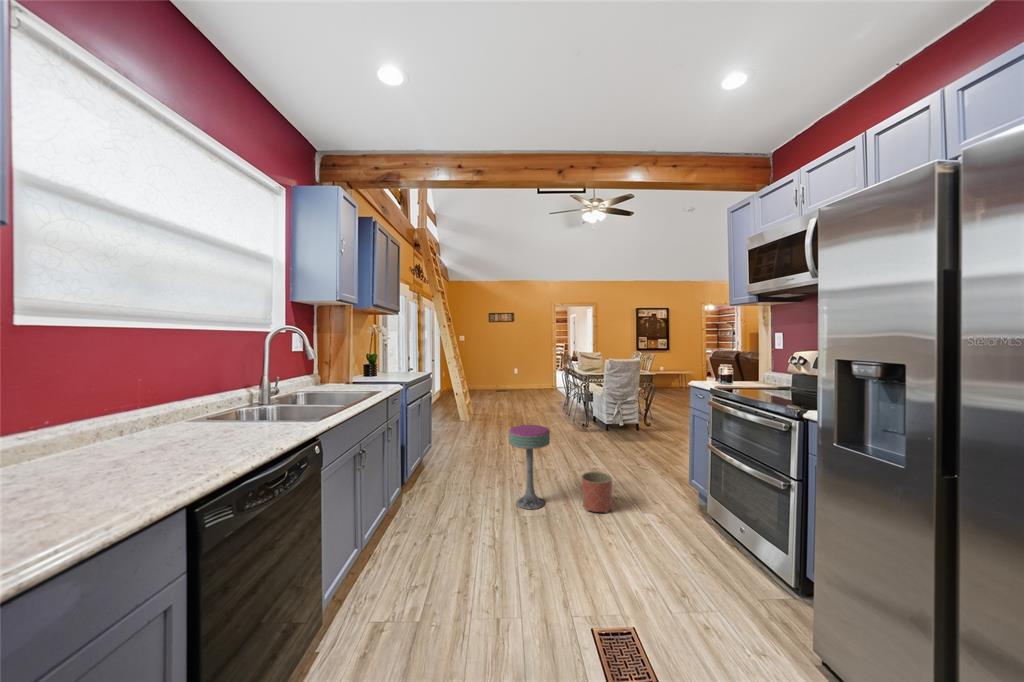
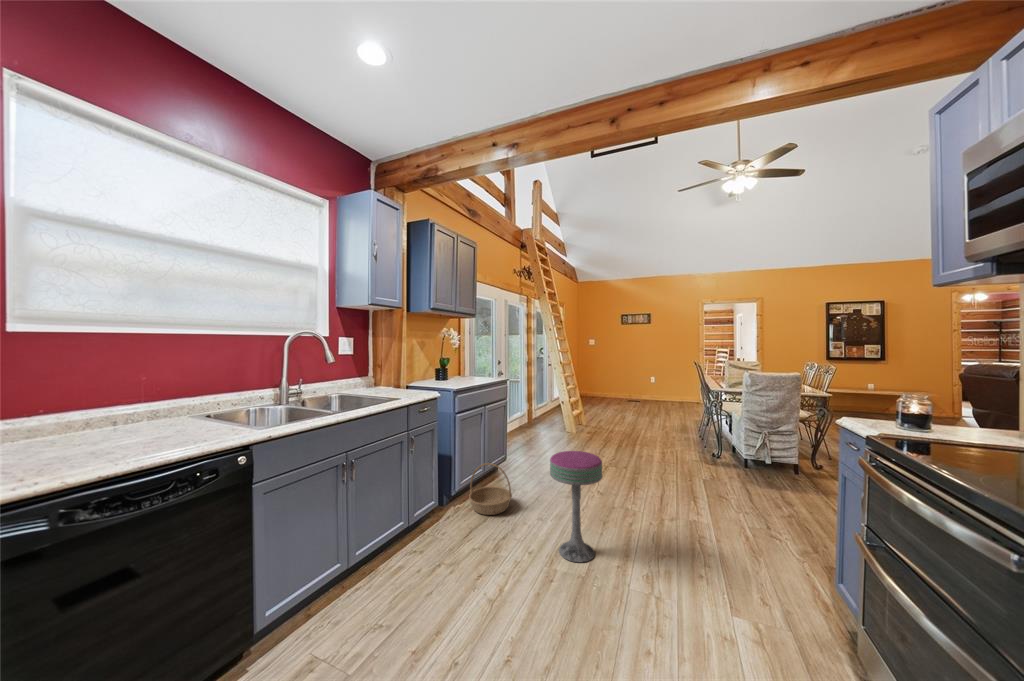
basket: none [418,449,459,495] -> present [469,463,512,515]
planter: present [581,472,612,513] -> none [641,530,687,597]

